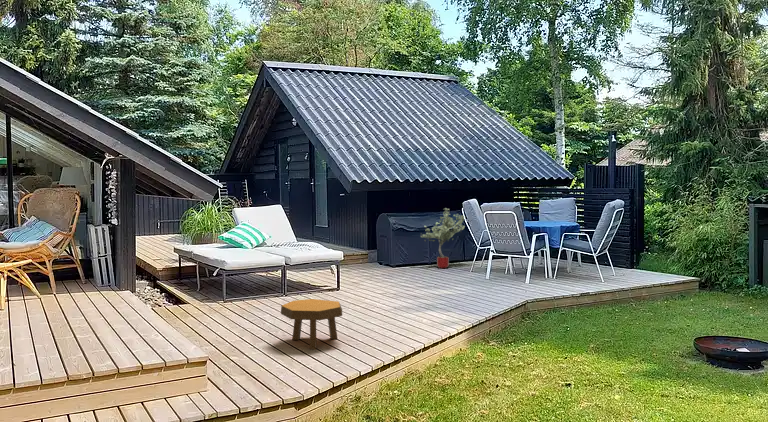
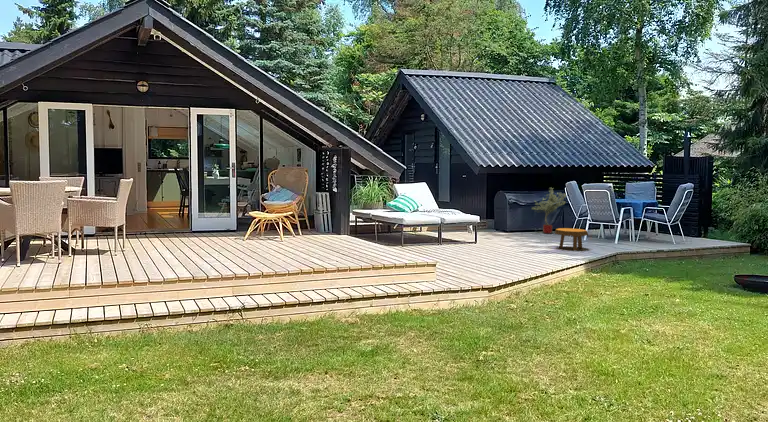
footstool: present [281,299,342,349] -> present [555,228,588,251]

